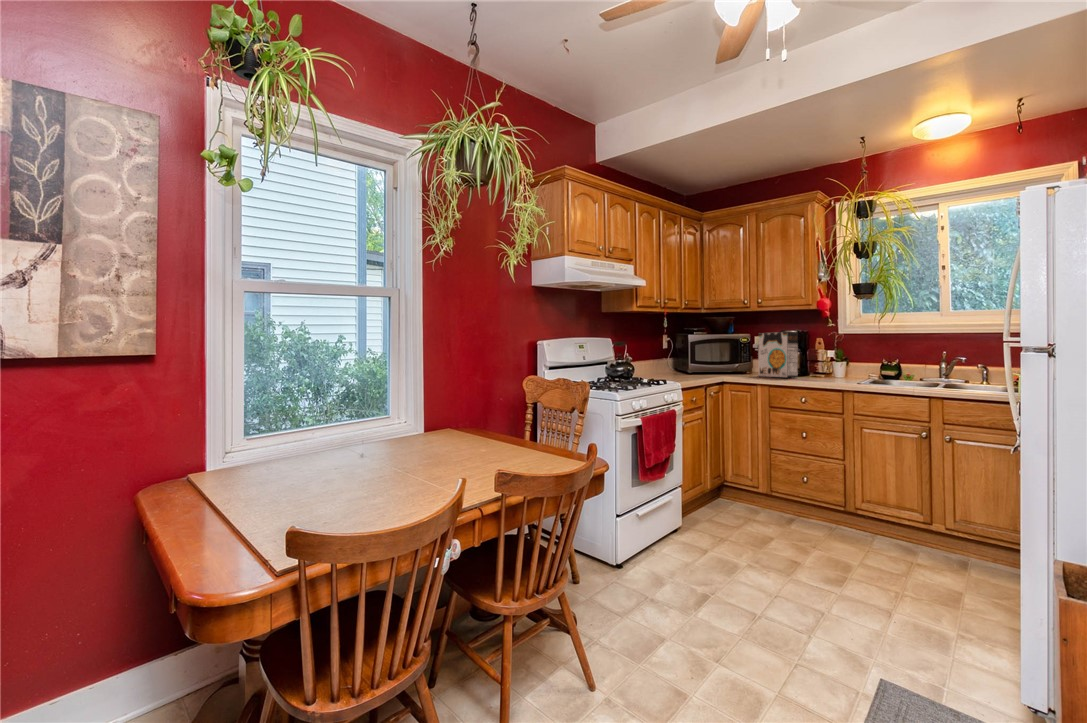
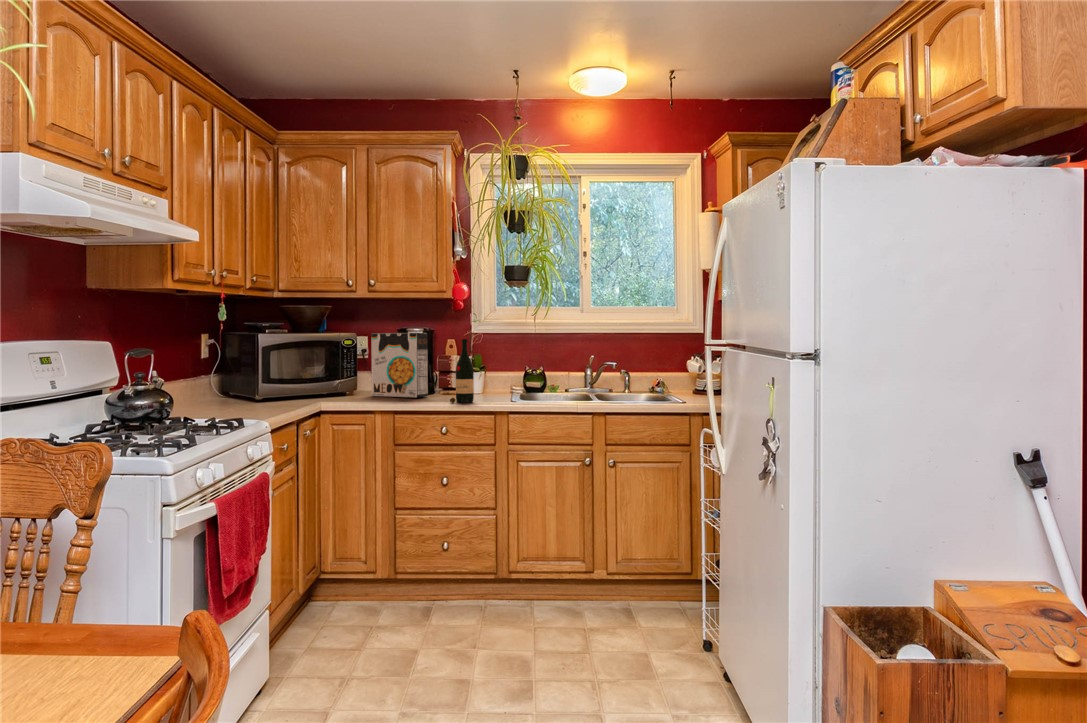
wine bottle: none [808,335,827,381] -> present [450,339,474,403]

